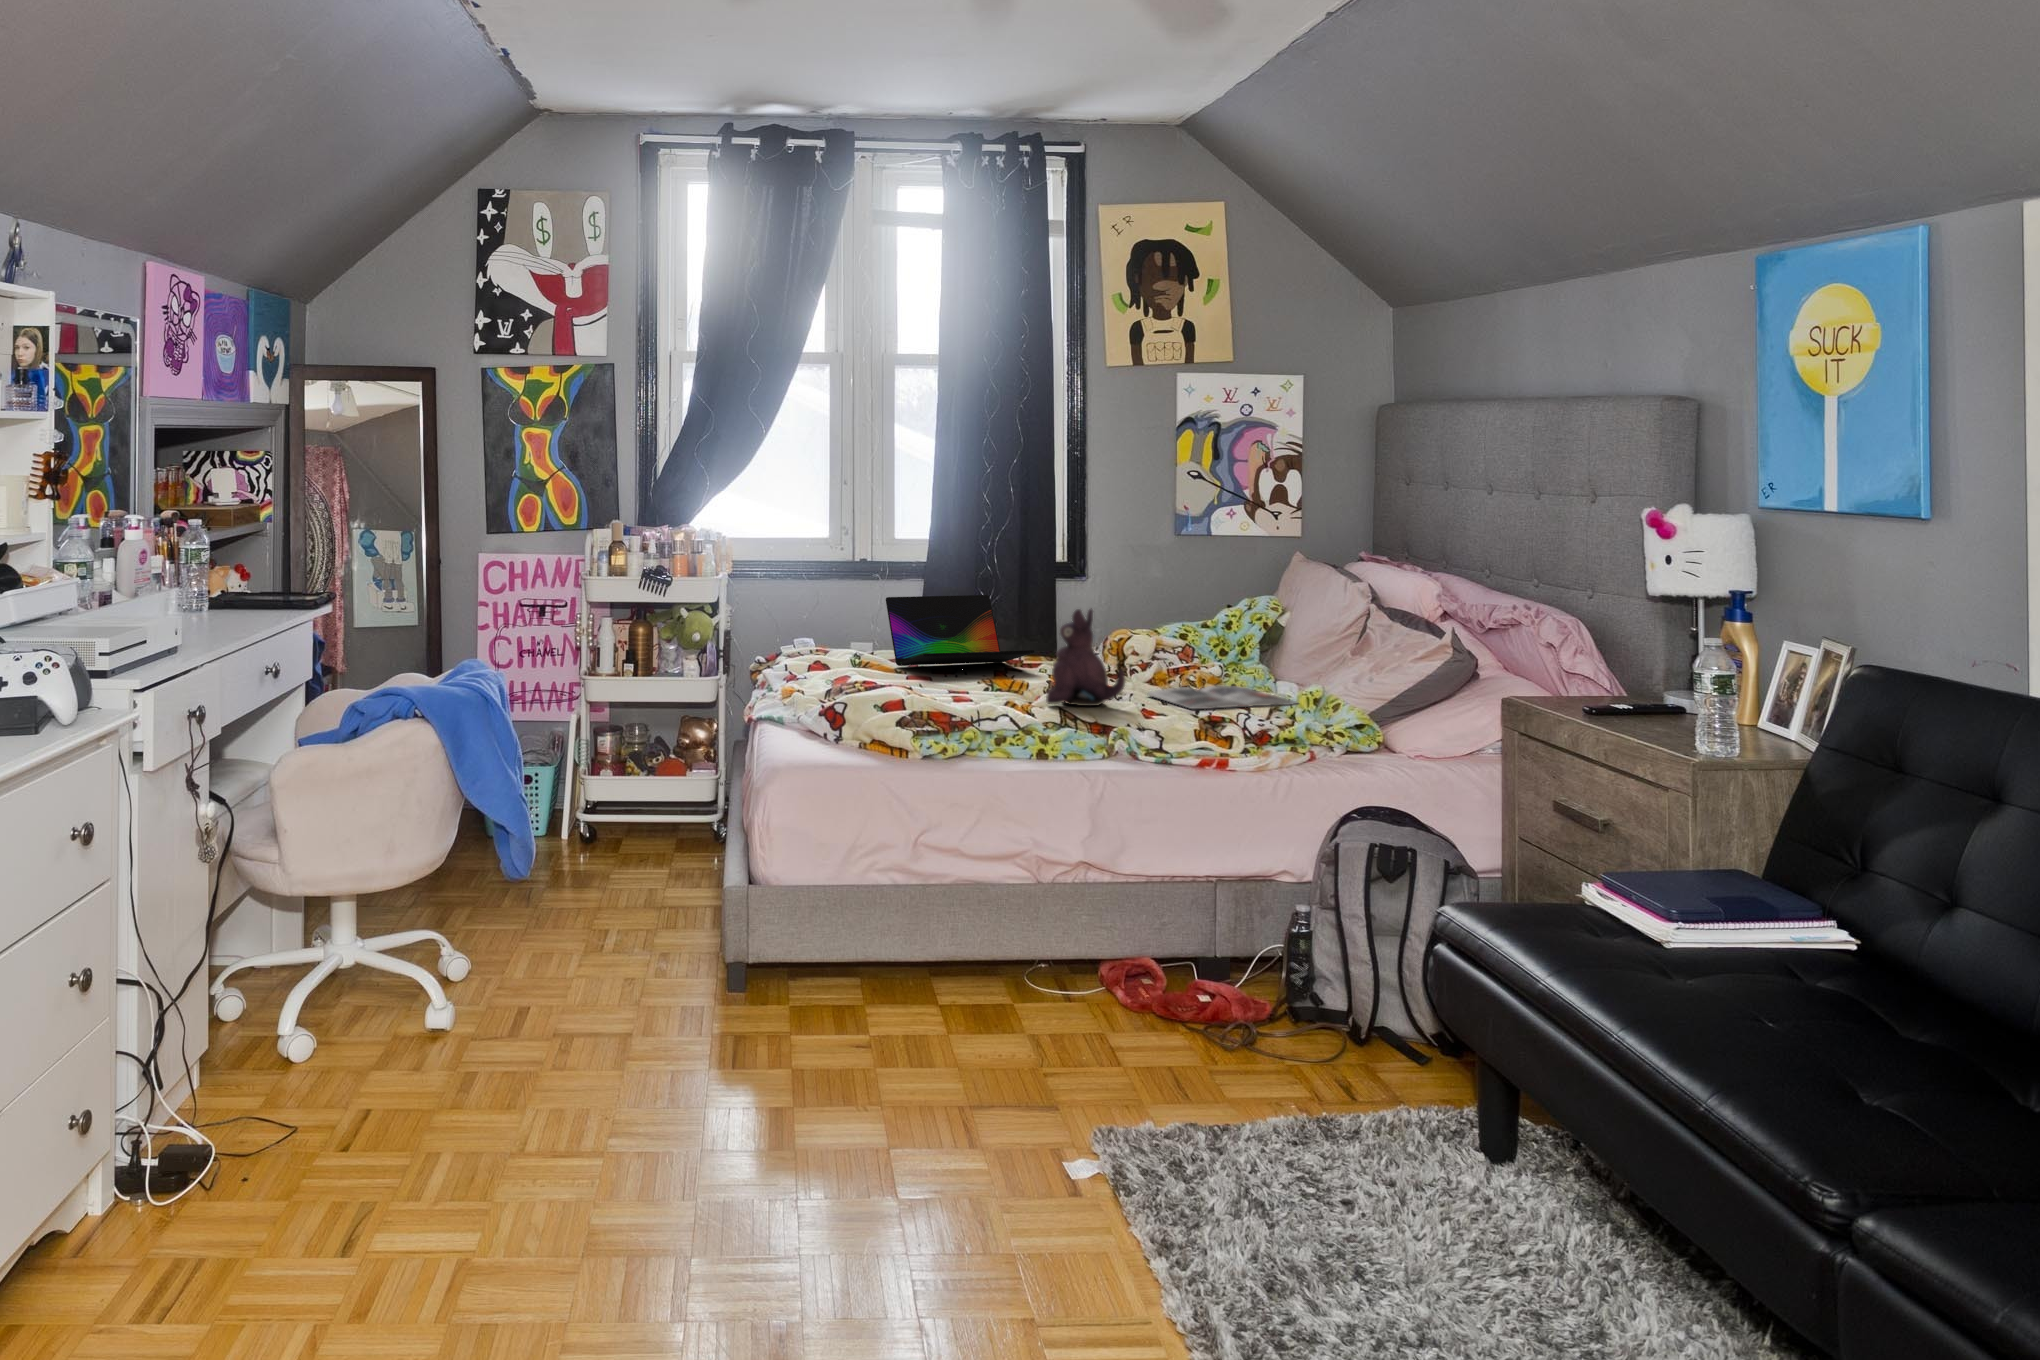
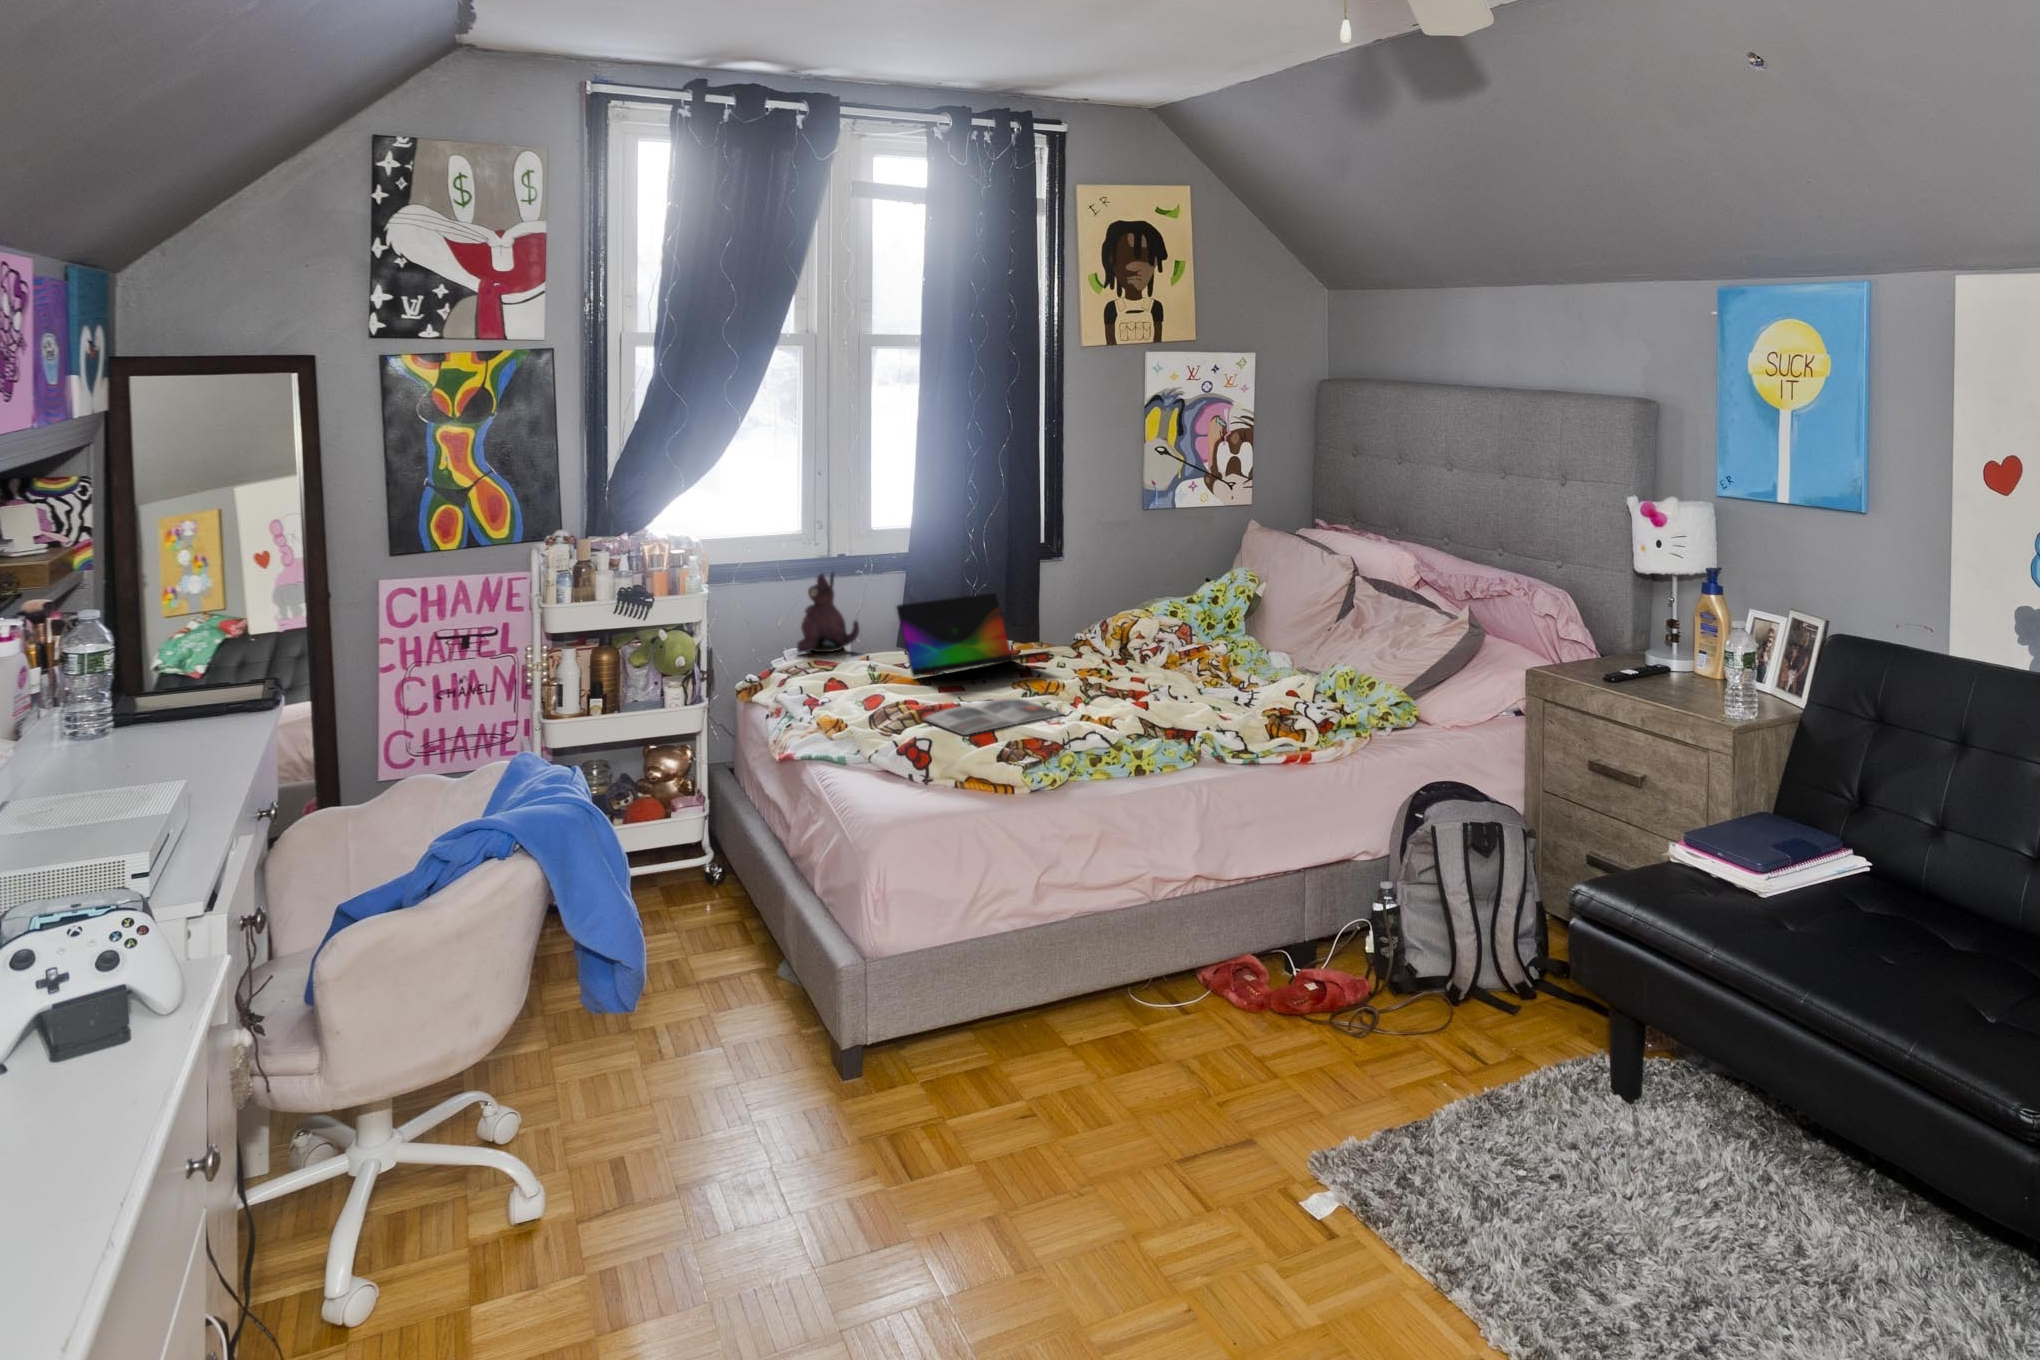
plush toy: present [1046,608,1125,706] -> present [797,572,859,653]
magazine: present [1148,685,1297,709] -> present [924,698,1063,735]

